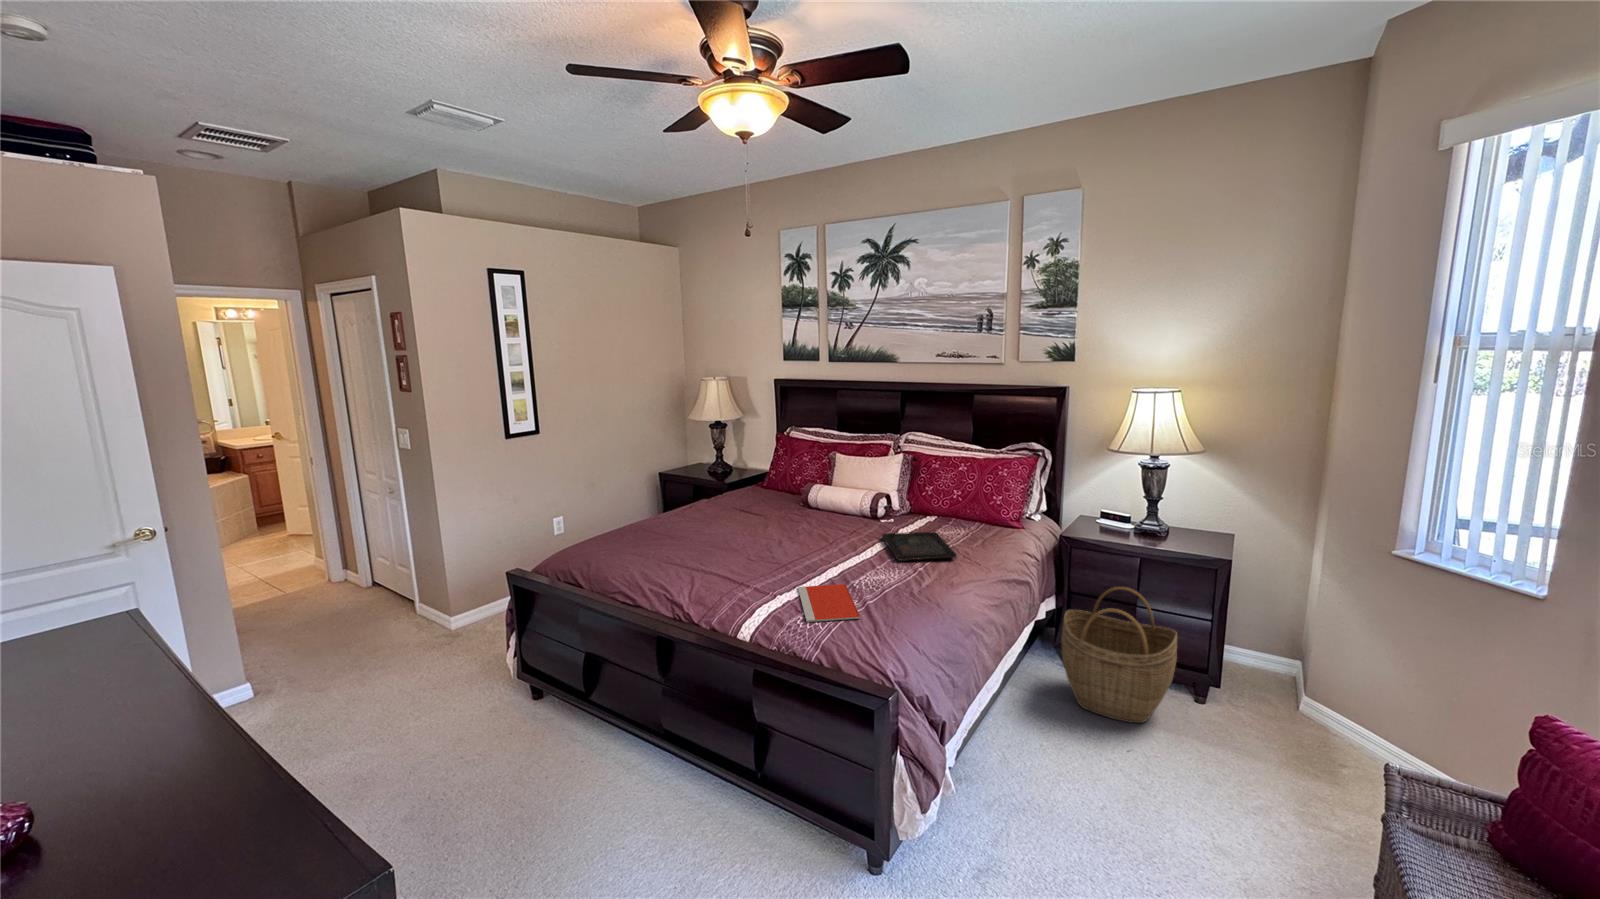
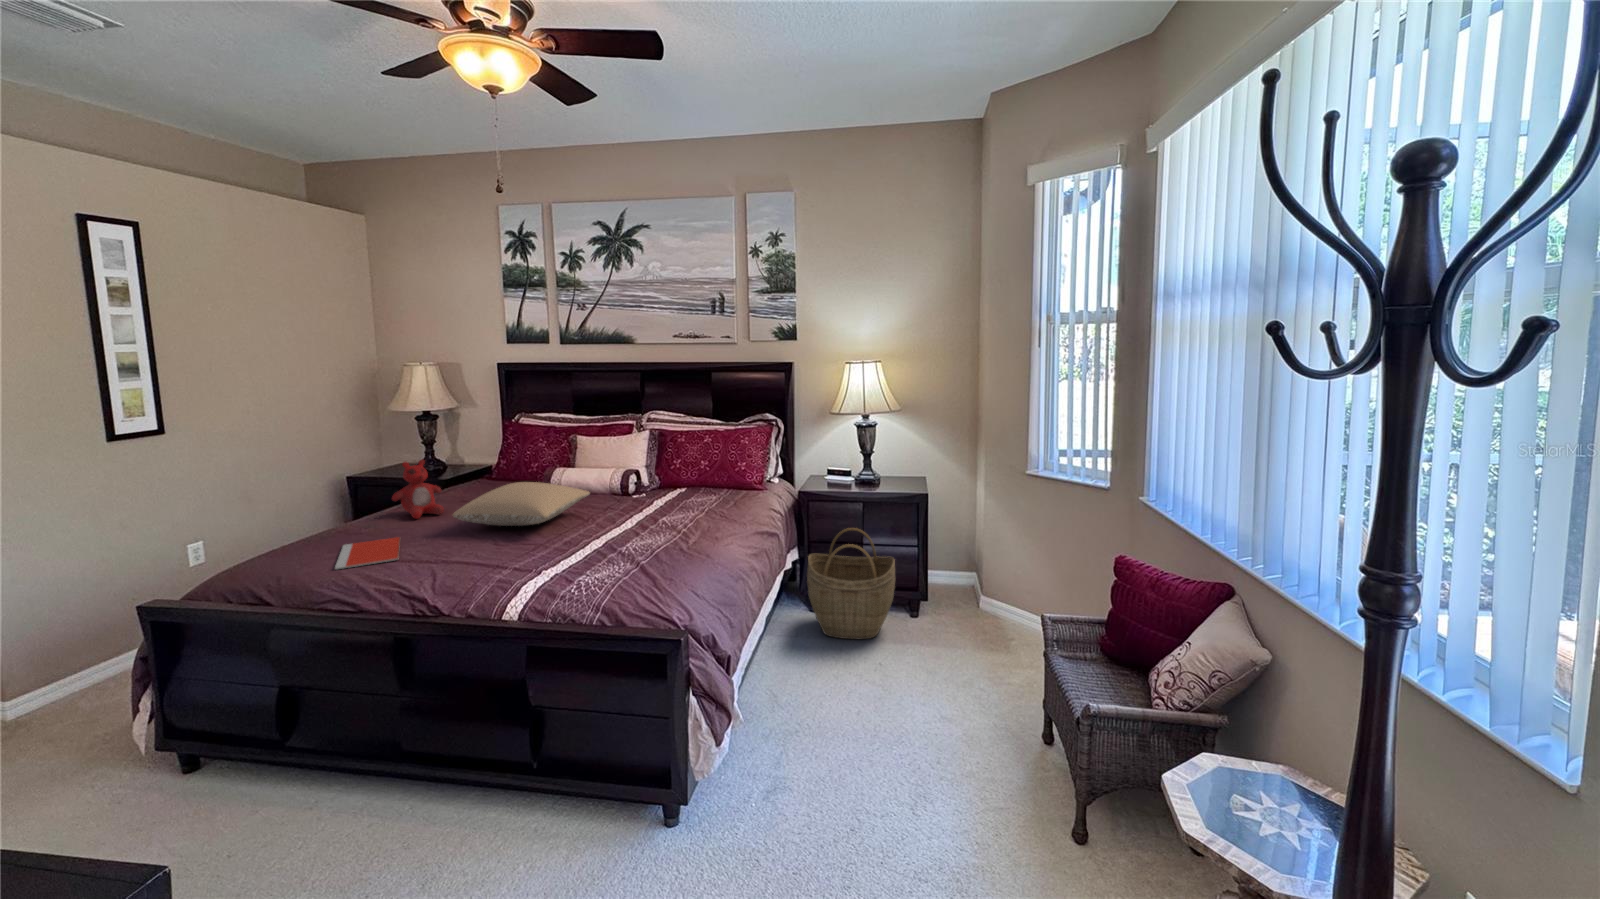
stuffed bear: none [677,472,715,524] -> present [392,460,444,519]
pillow: none [717,501,837,544] -> present [453,482,590,526]
tray: present [882,532,957,561] -> none [639,498,716,526]
notebook: present [798,584,860,622] -> present [335,537,400,569]

